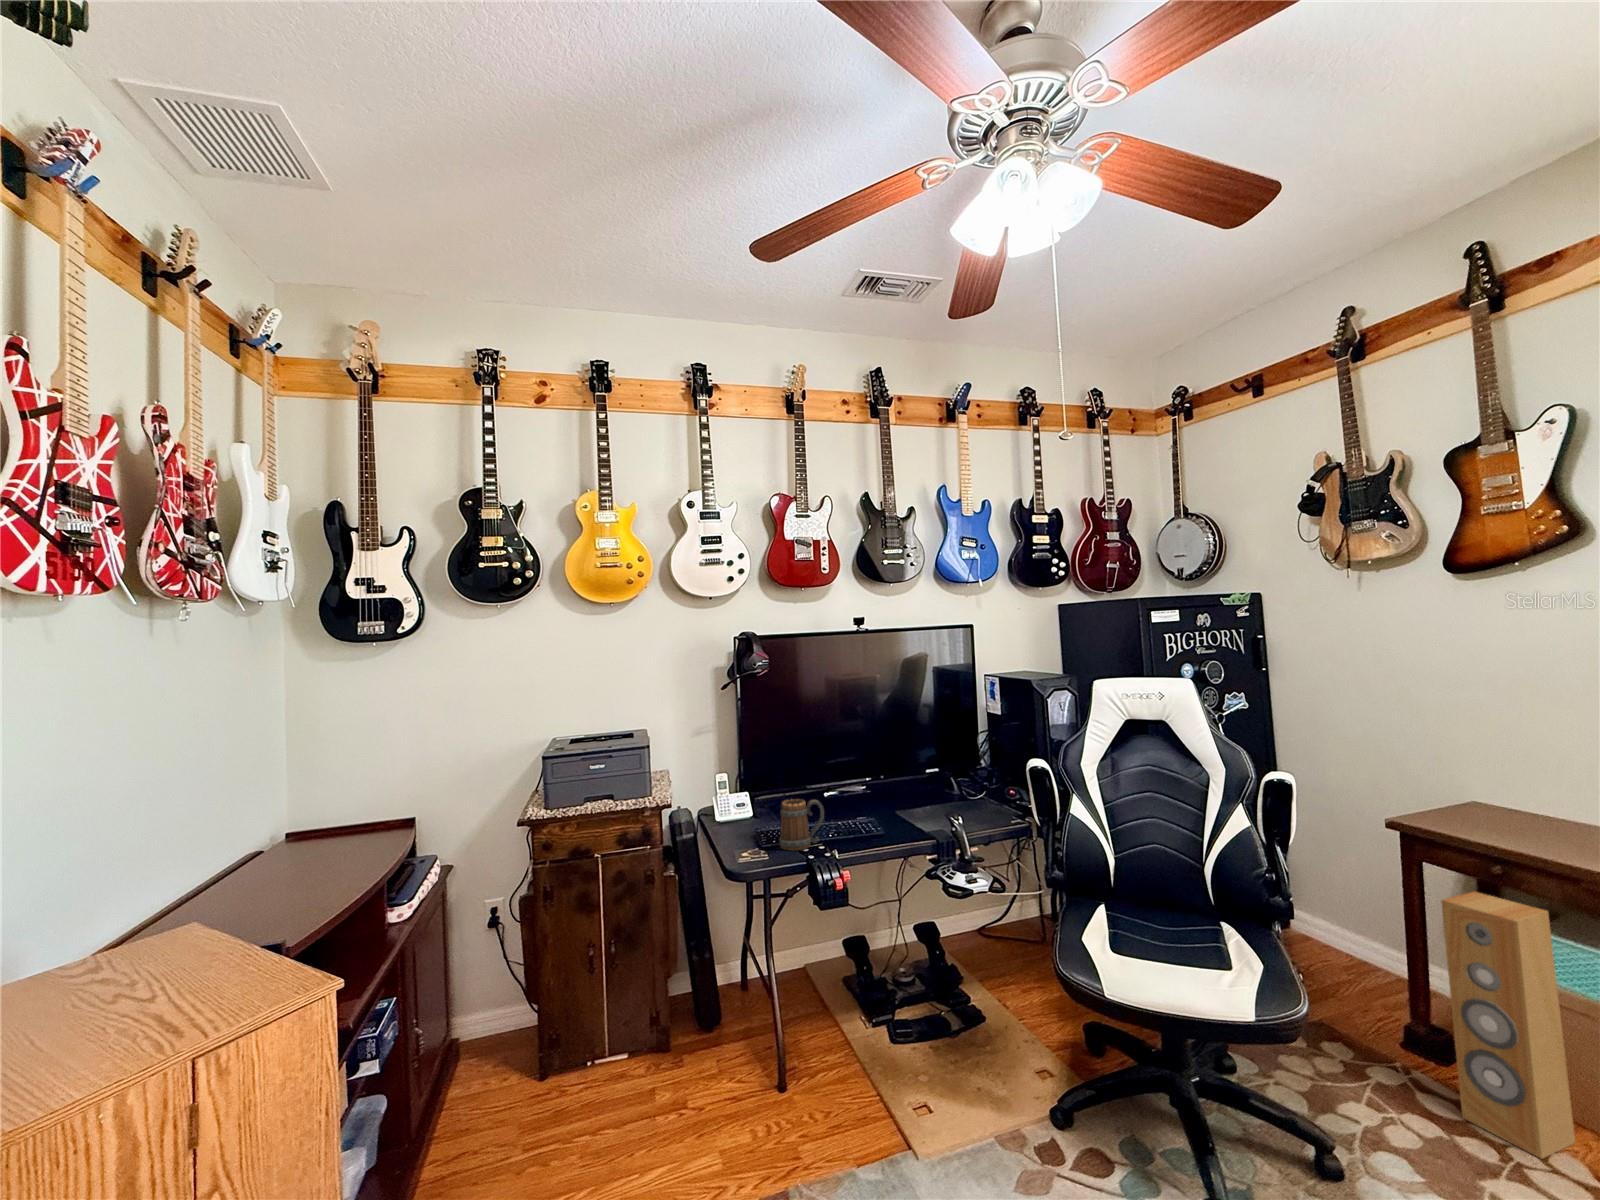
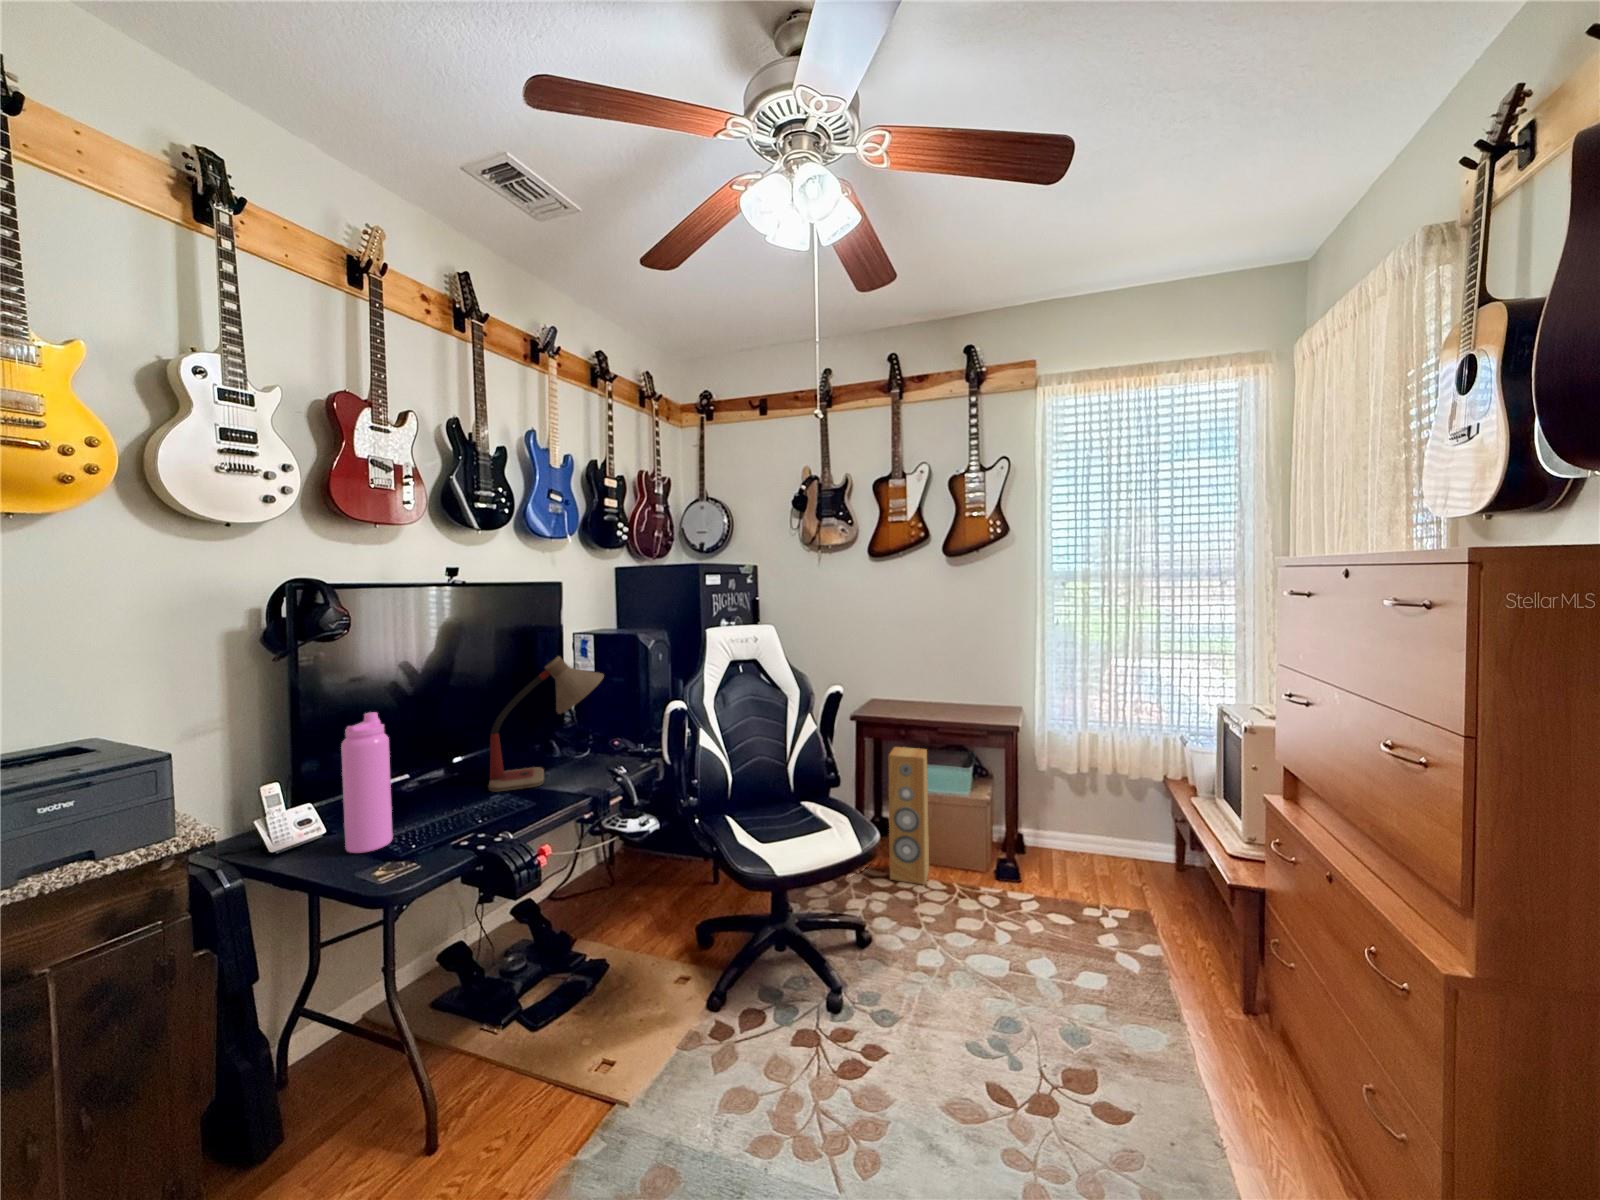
desk lamp: none [867,701,968,821] -> present [488,656,604,792]
water bottle: none [742,733,774,837] -> present [341,712,393,853]
mug: present [780,799,824,850] -> none [421,783,479,853]

